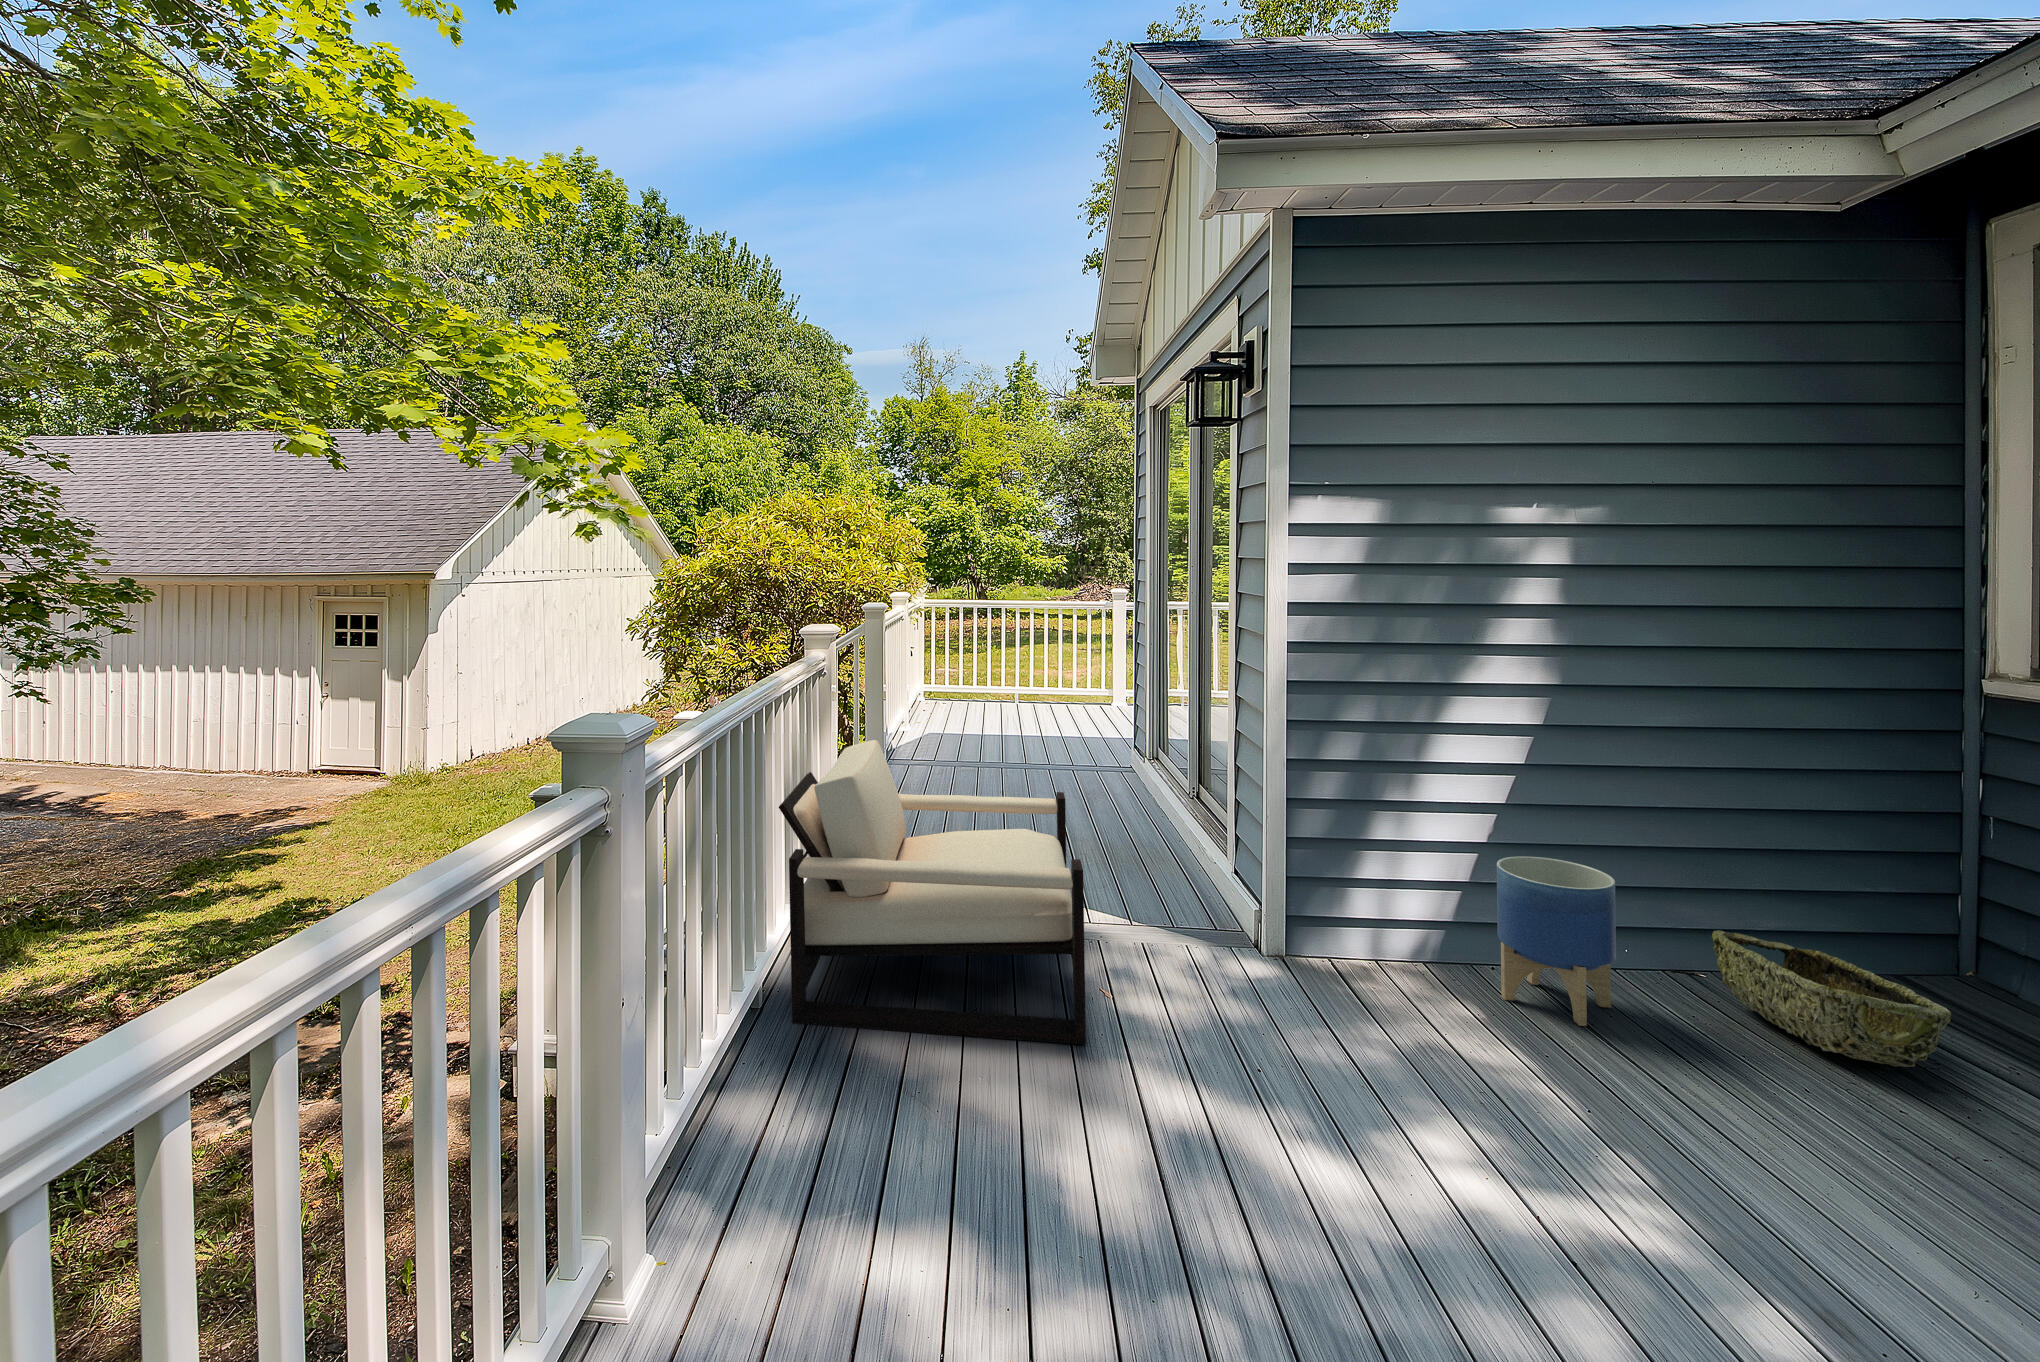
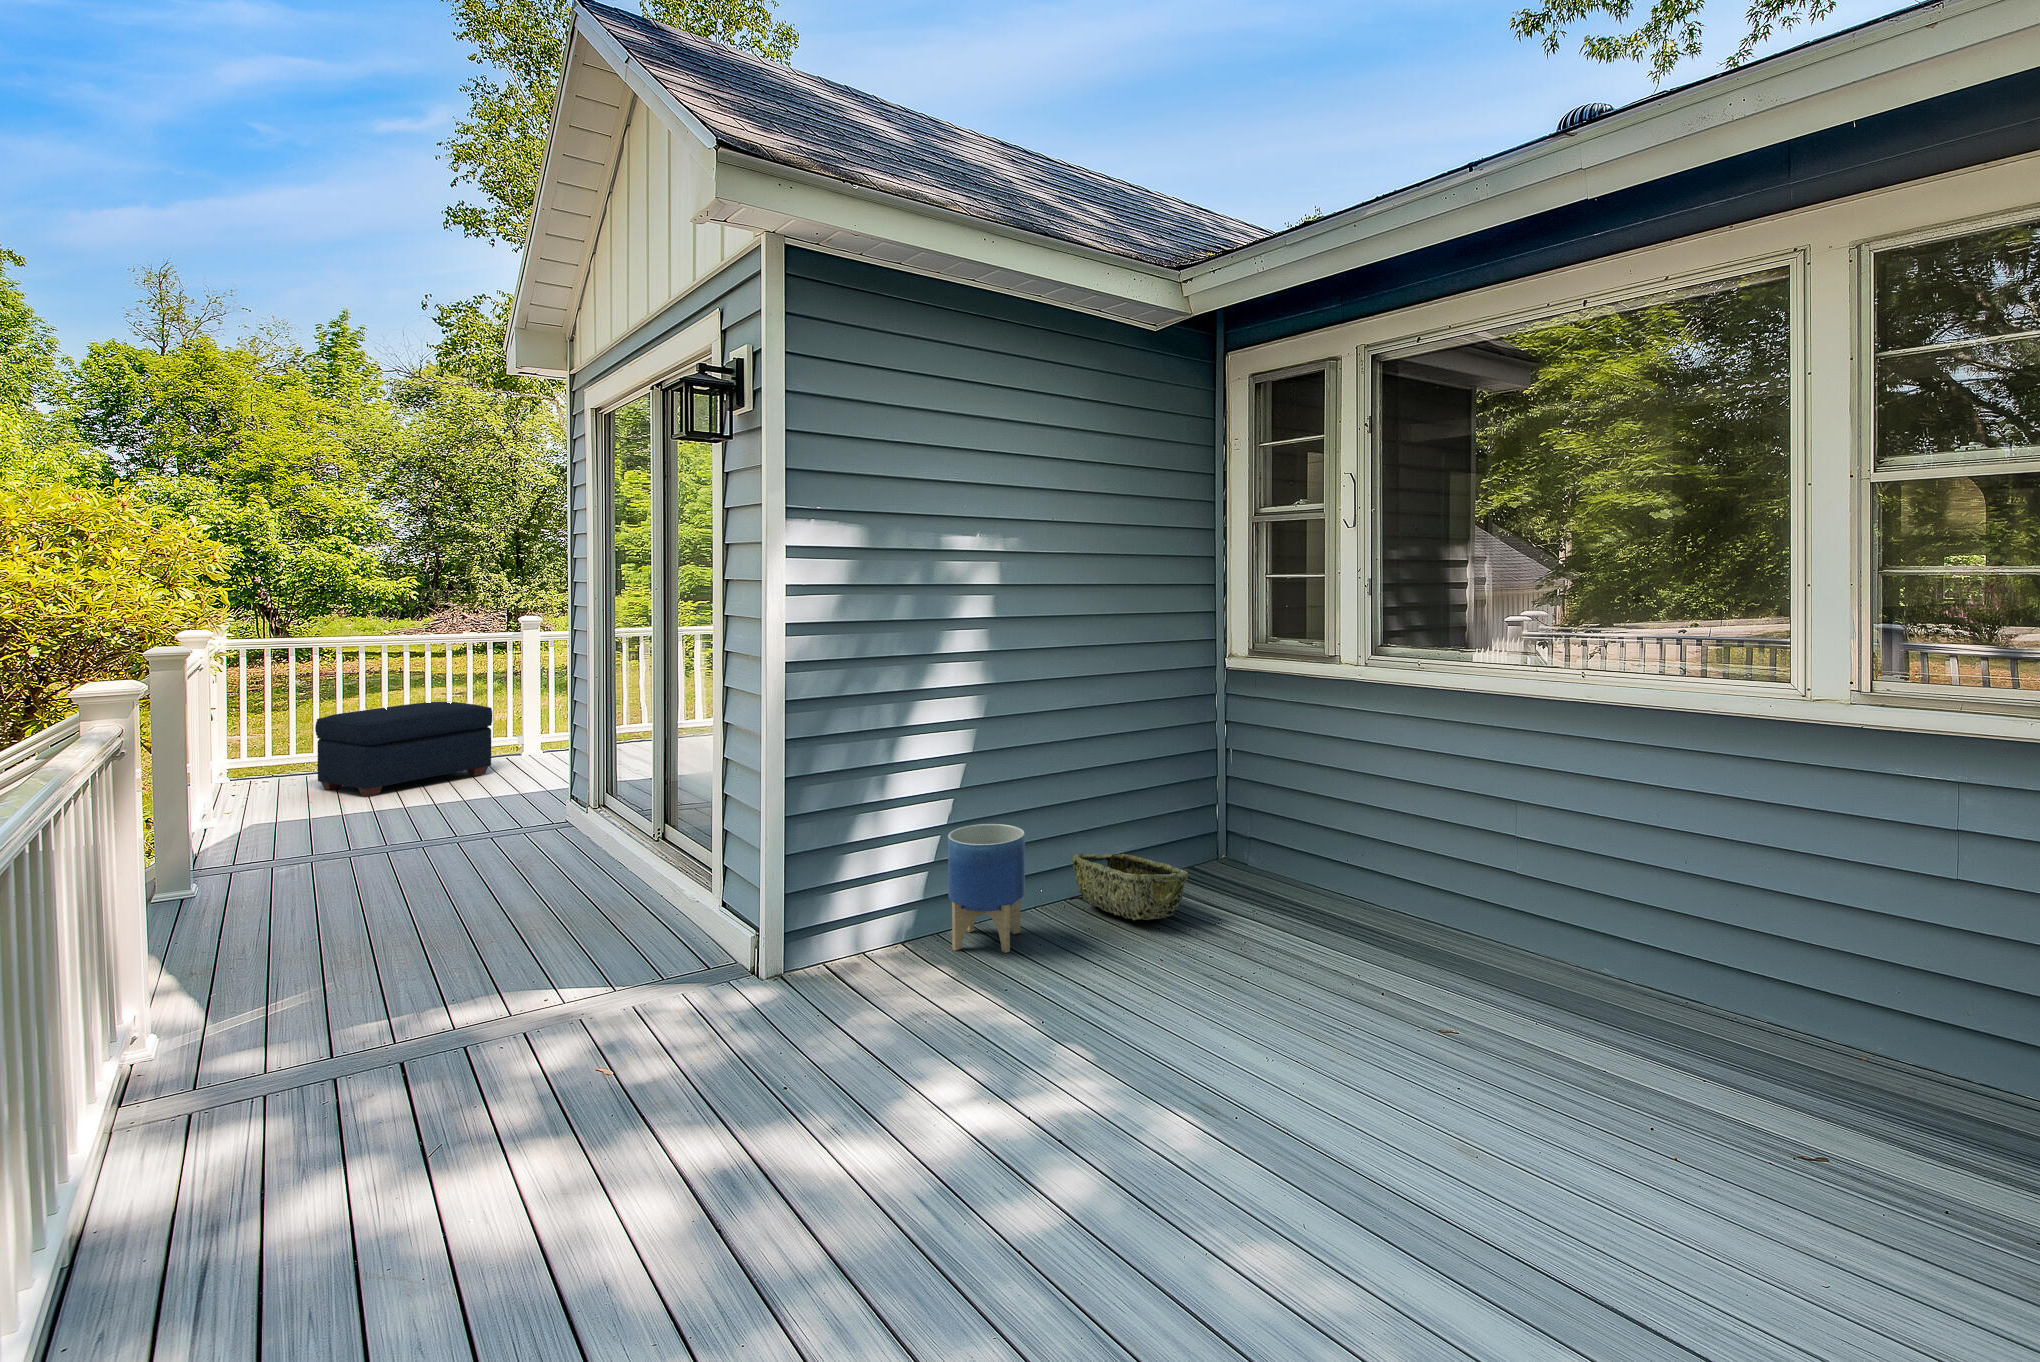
ottoman: none [974,655,1089,722] -> present [315,702,492,797]
armchair: present [779,740,1086,1044] -> none [72,837,600,1299]

